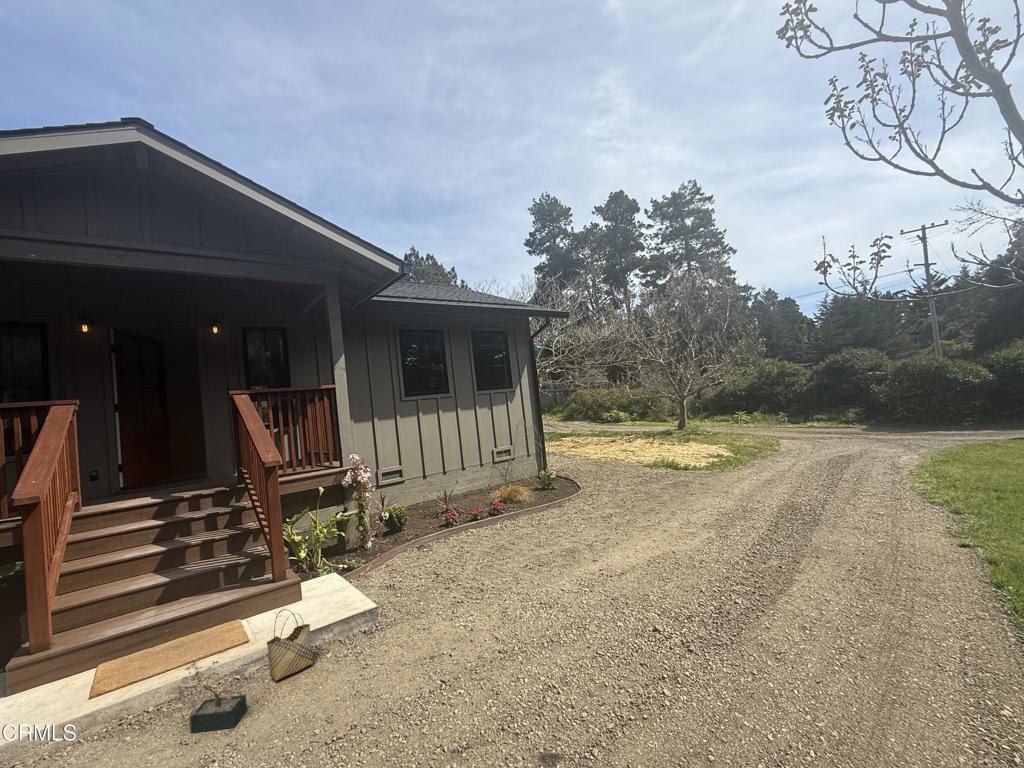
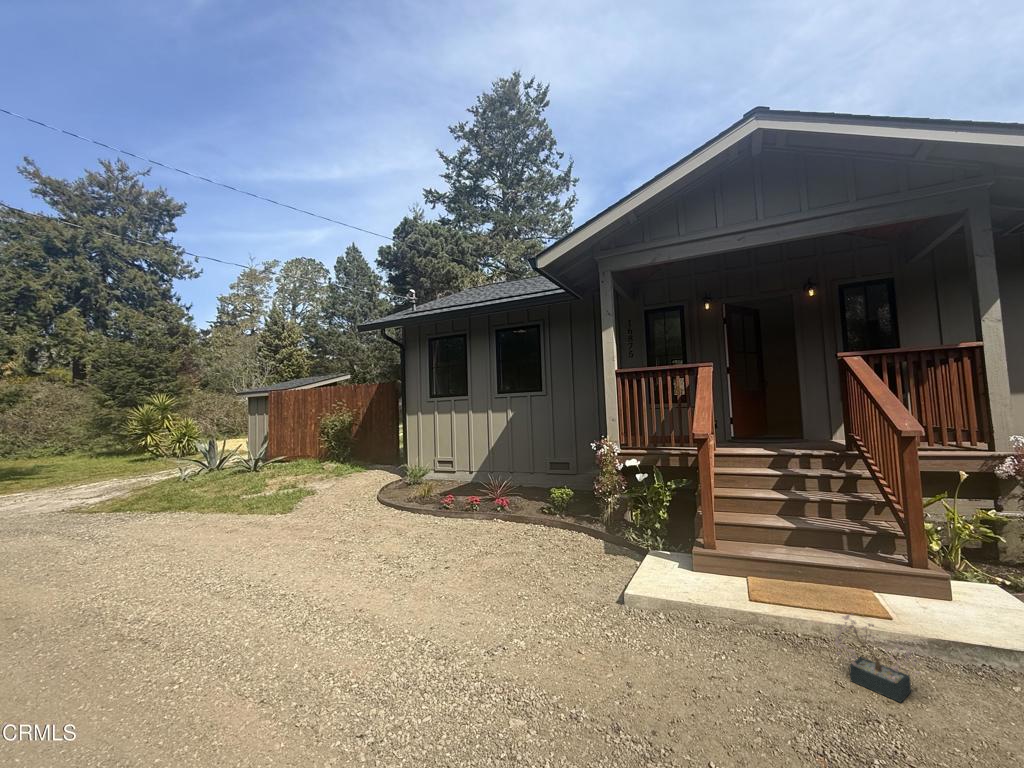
woven basket: present [267,609,313,681] -> none [928,602,995,685]

